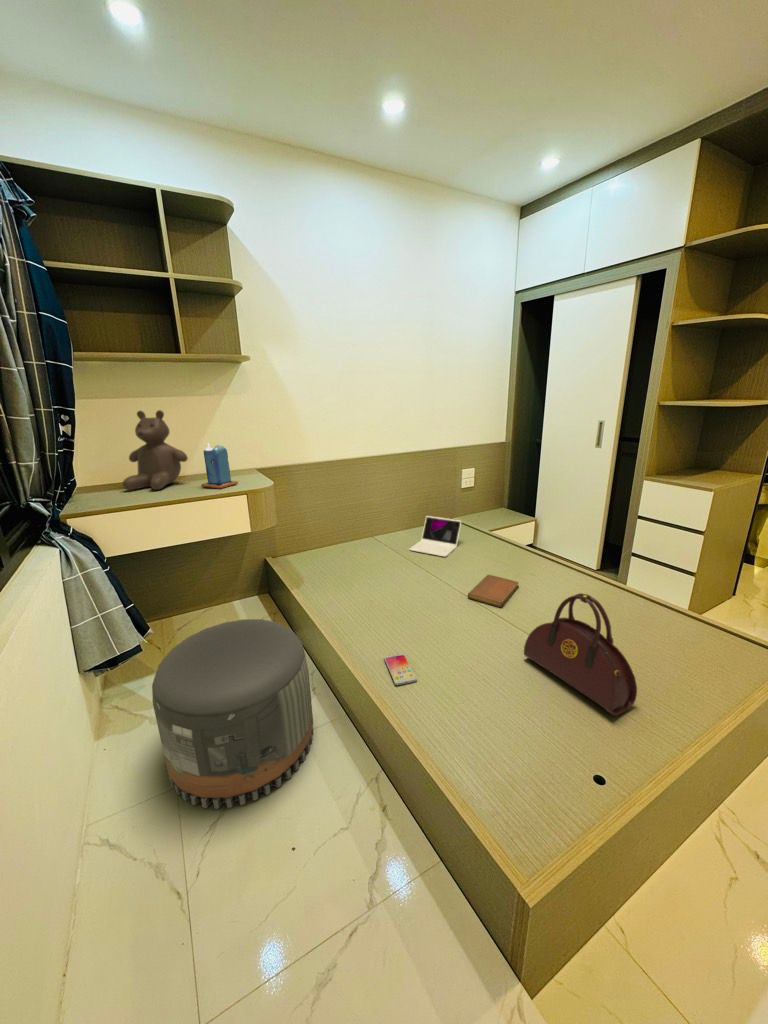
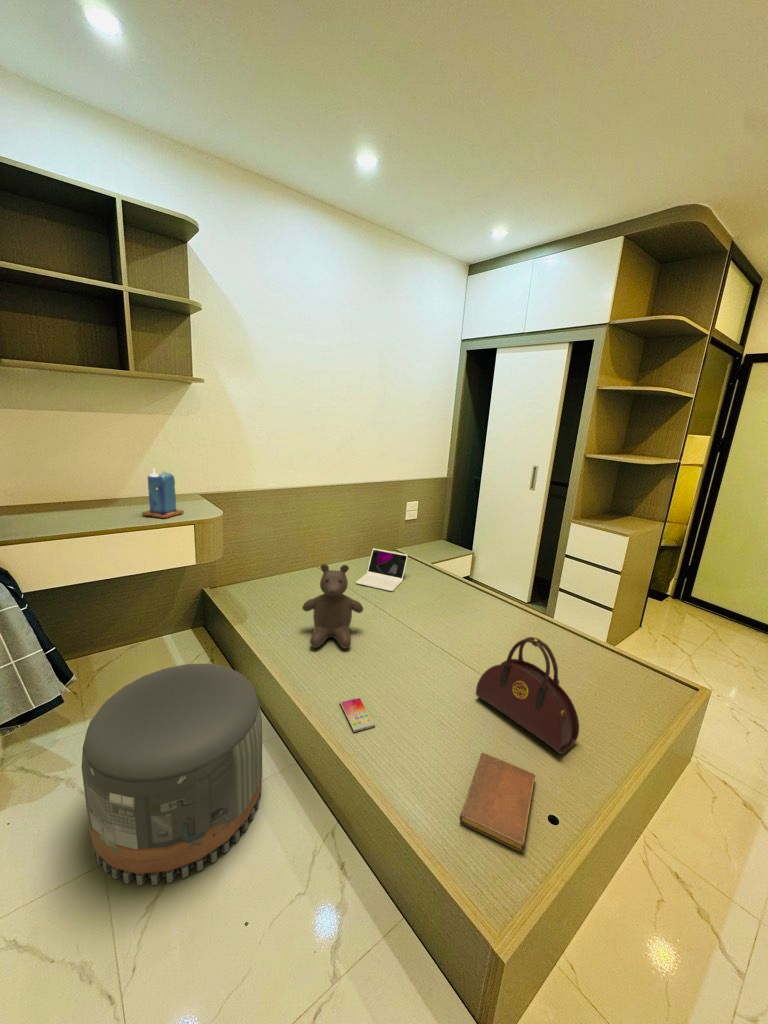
teddy bear: present [122,410,188,490] -> present [302,564,363,648]
notebook: present [468,575,519,607] -> present [460,753,535,852]

